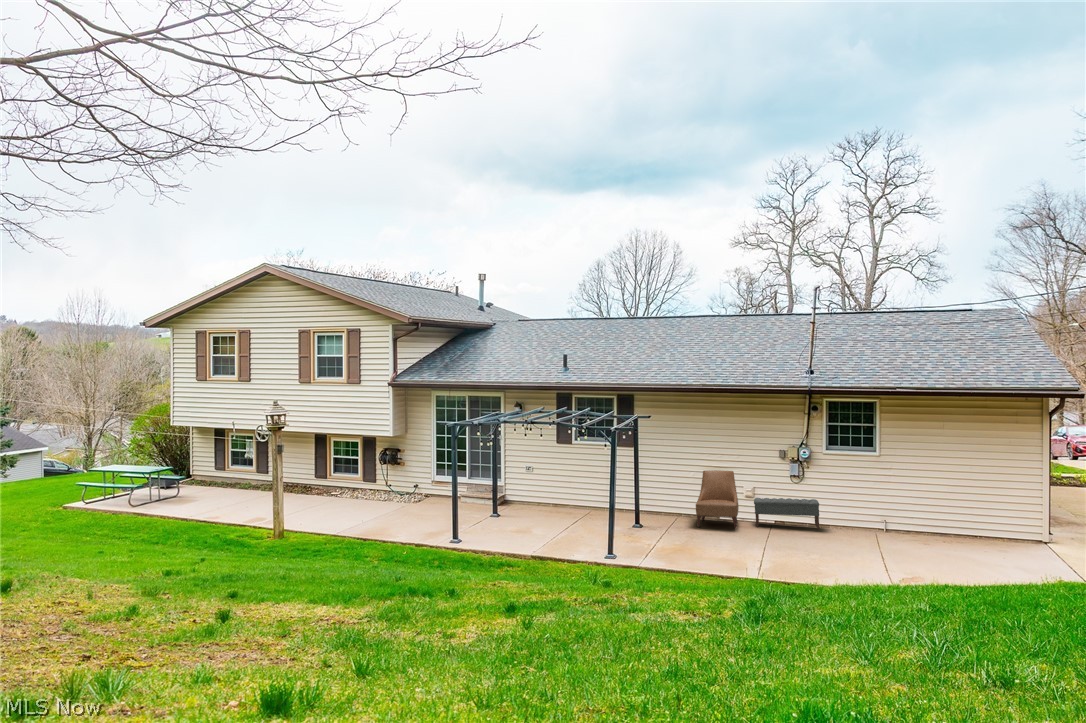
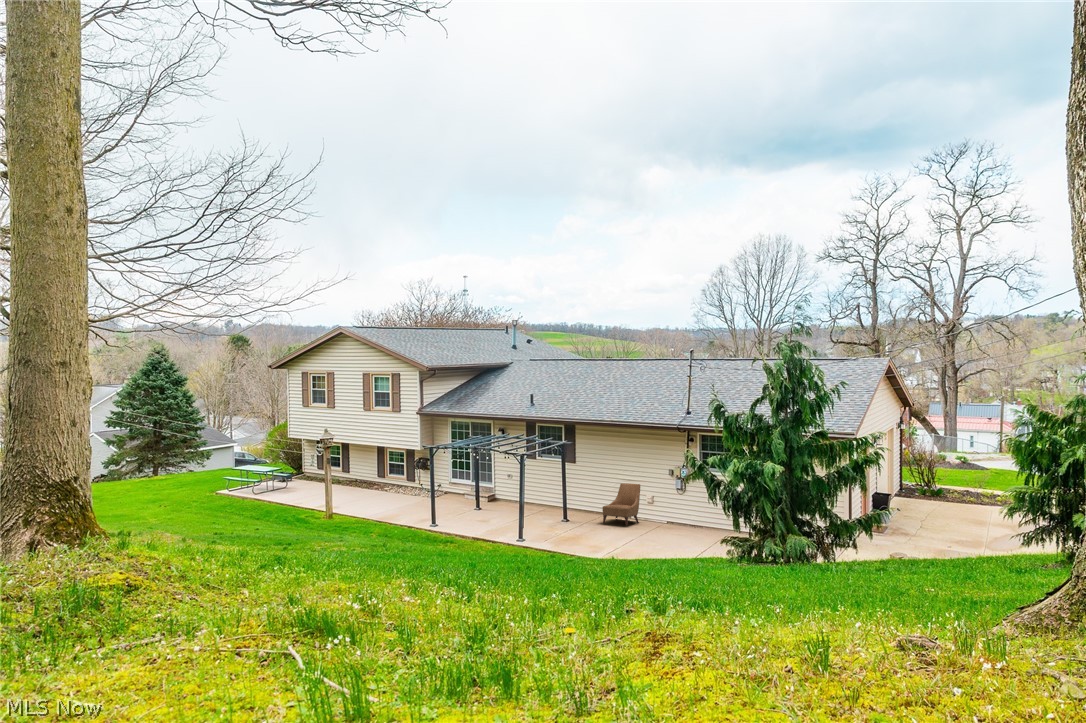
bench: present [754,498,819,530] -> none [646,505,694,529]

